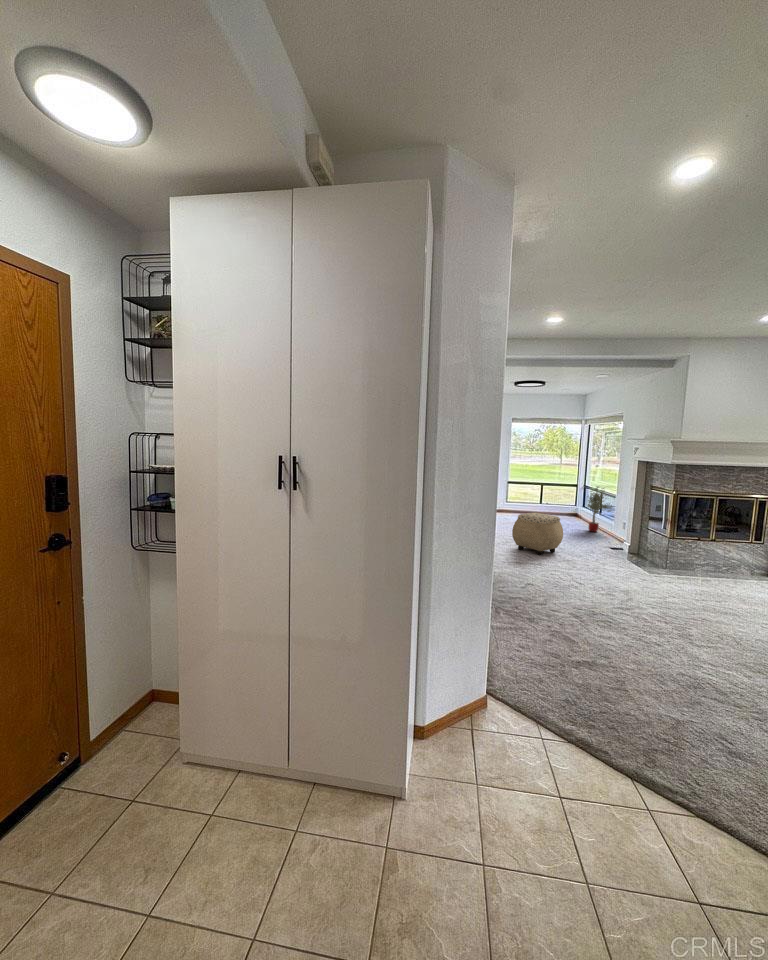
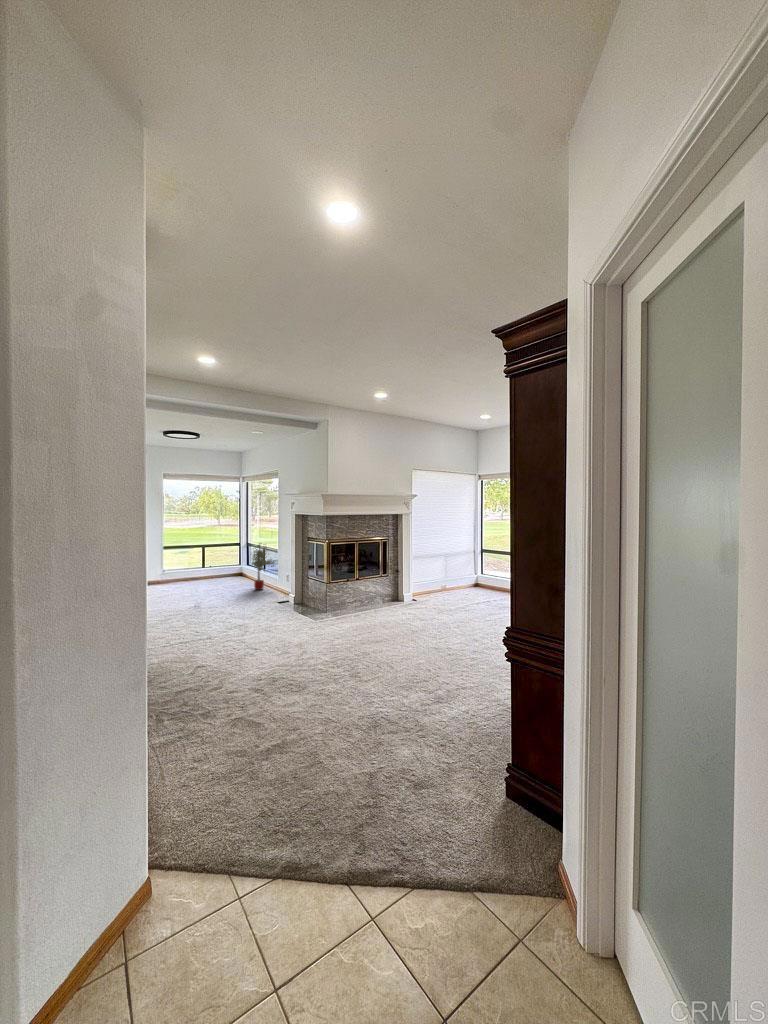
ottoman: present [512,512,563,555] -> none [171,579,231,628]

